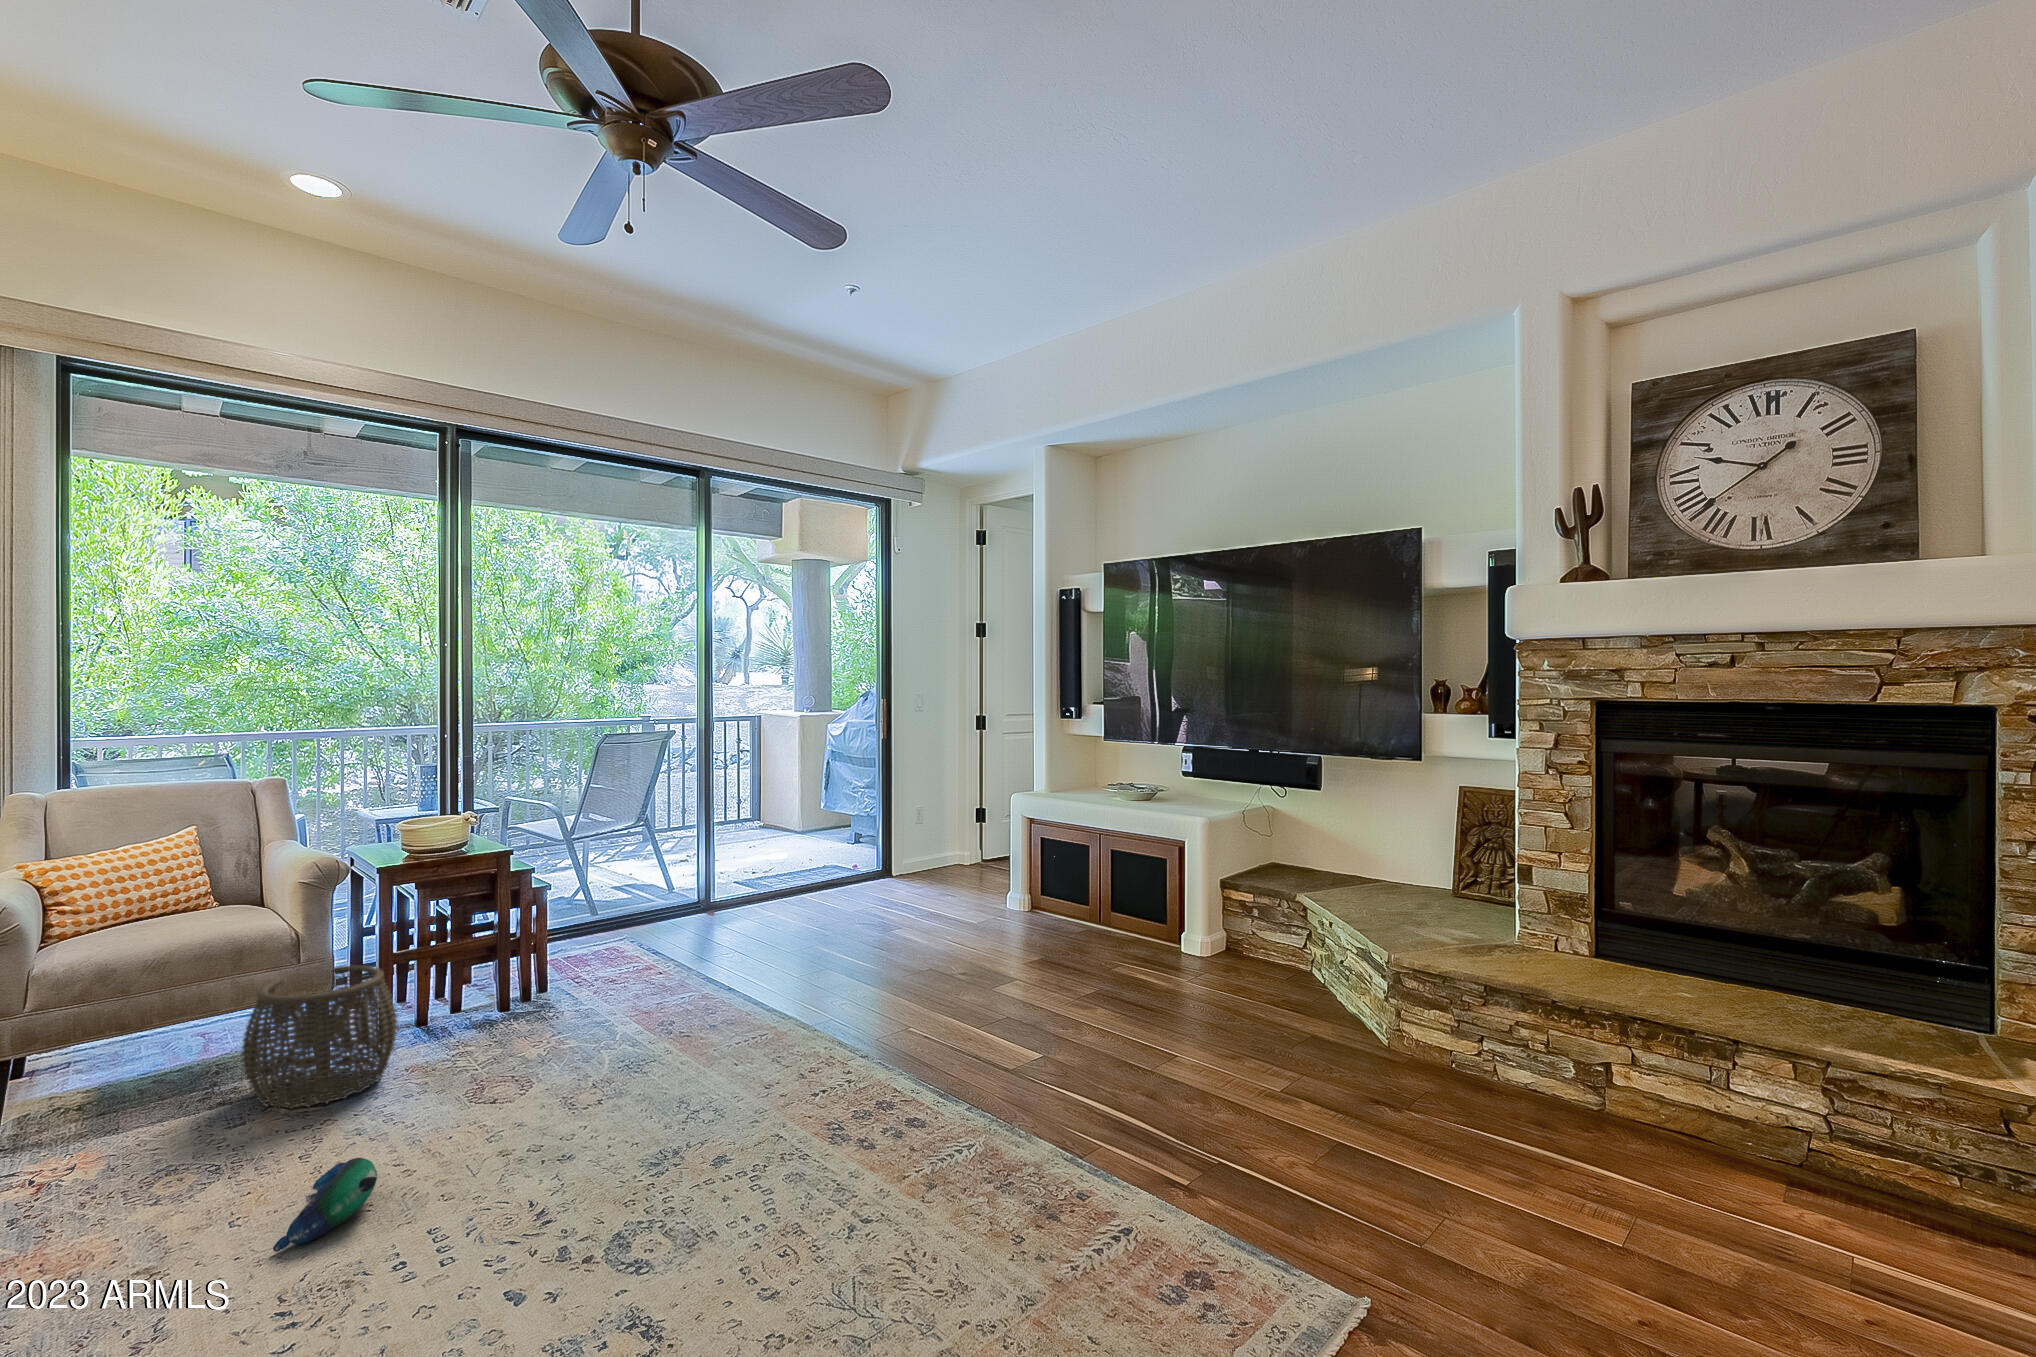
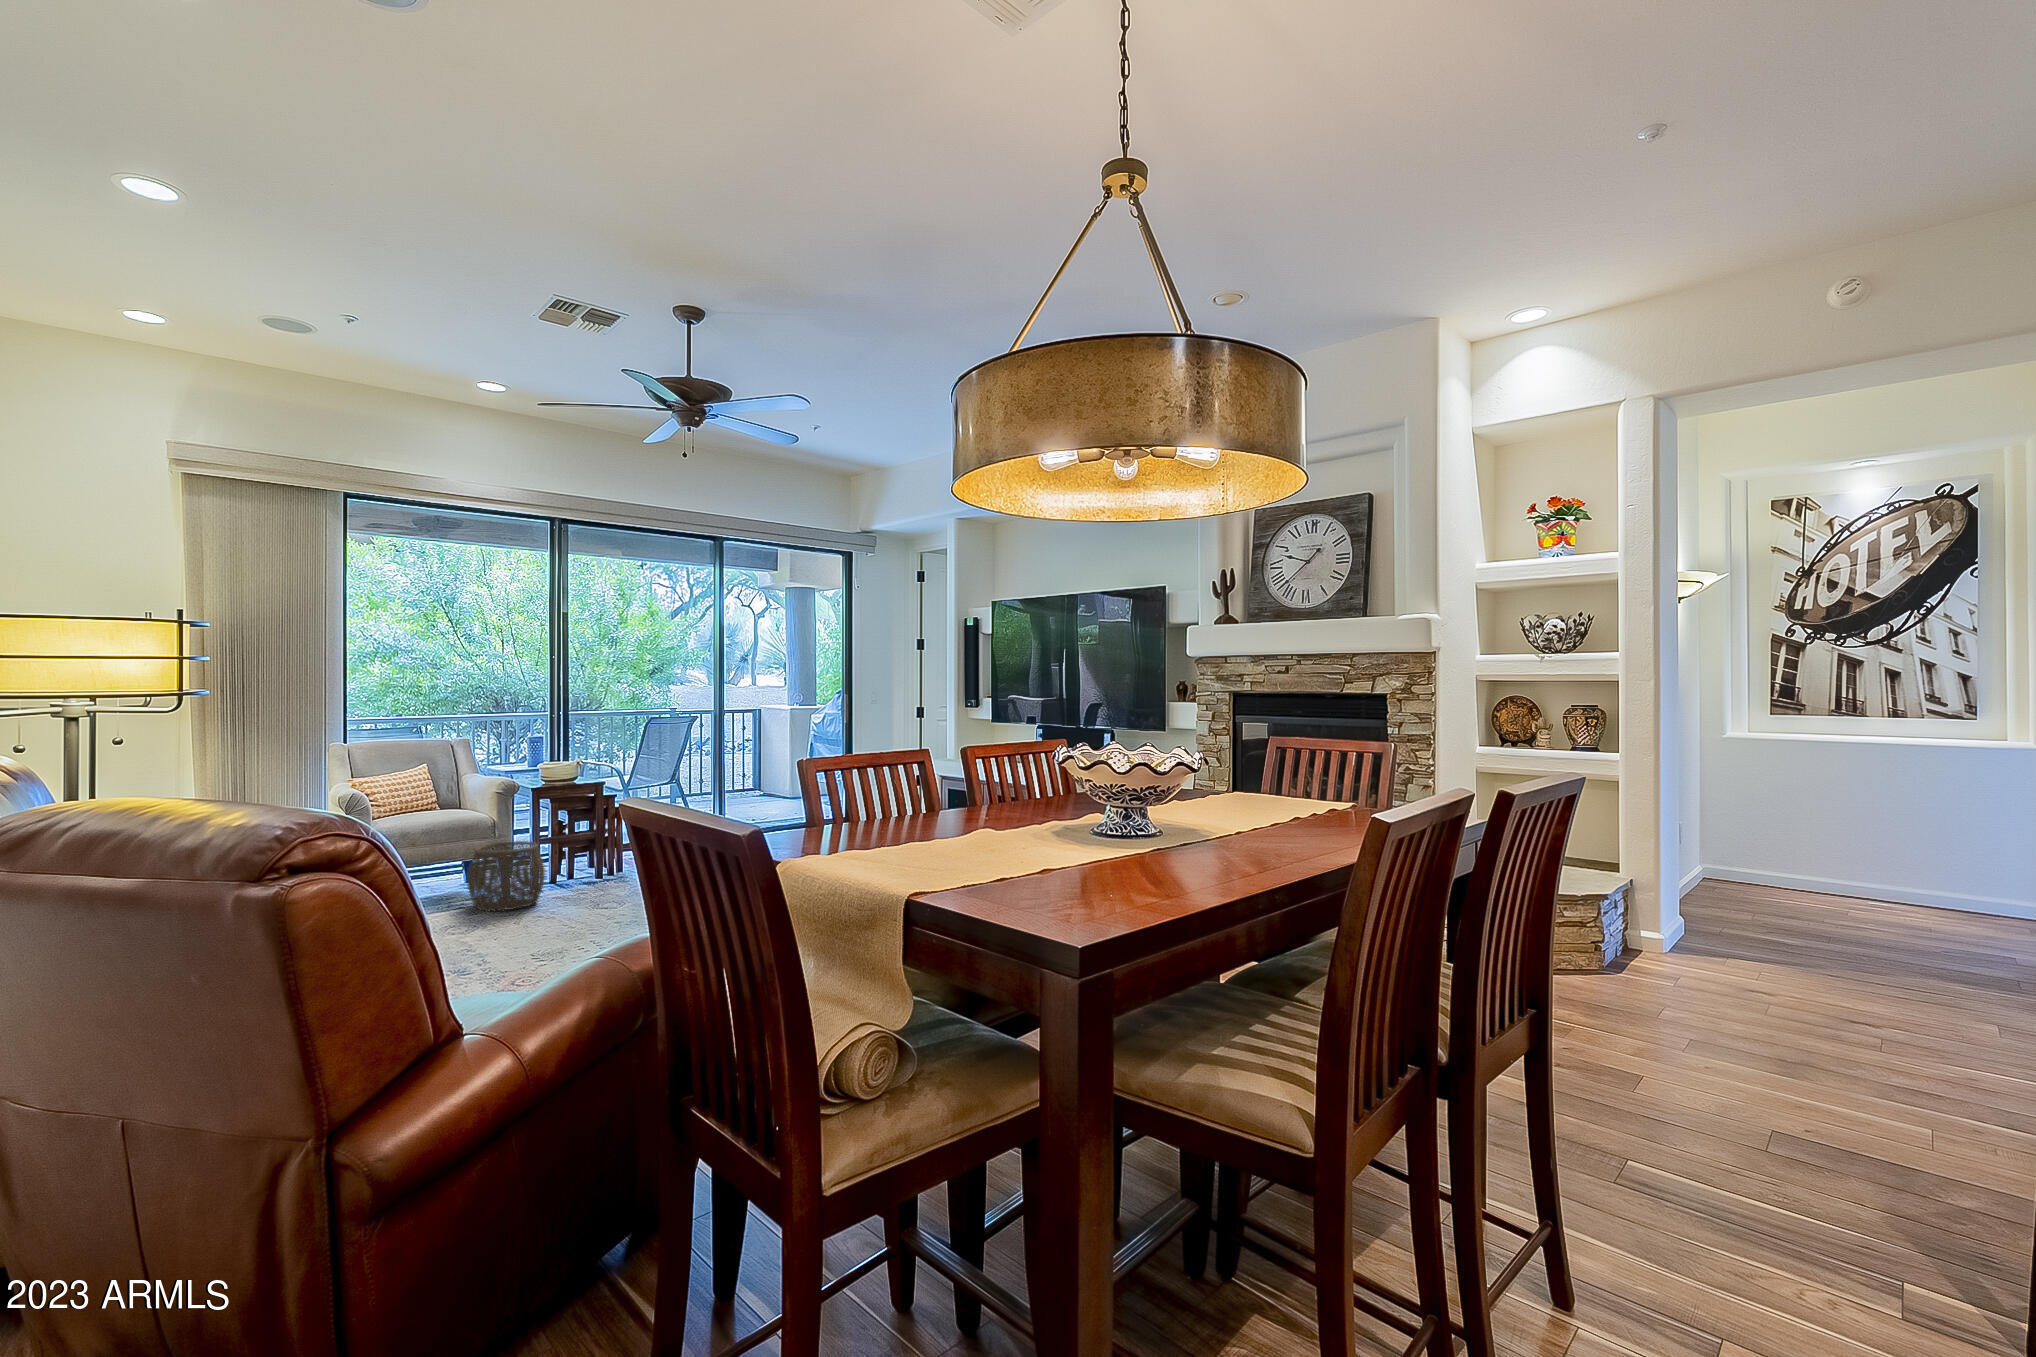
plush toy: present [273,1158,377,1252] -> none [513,918,556,950]

